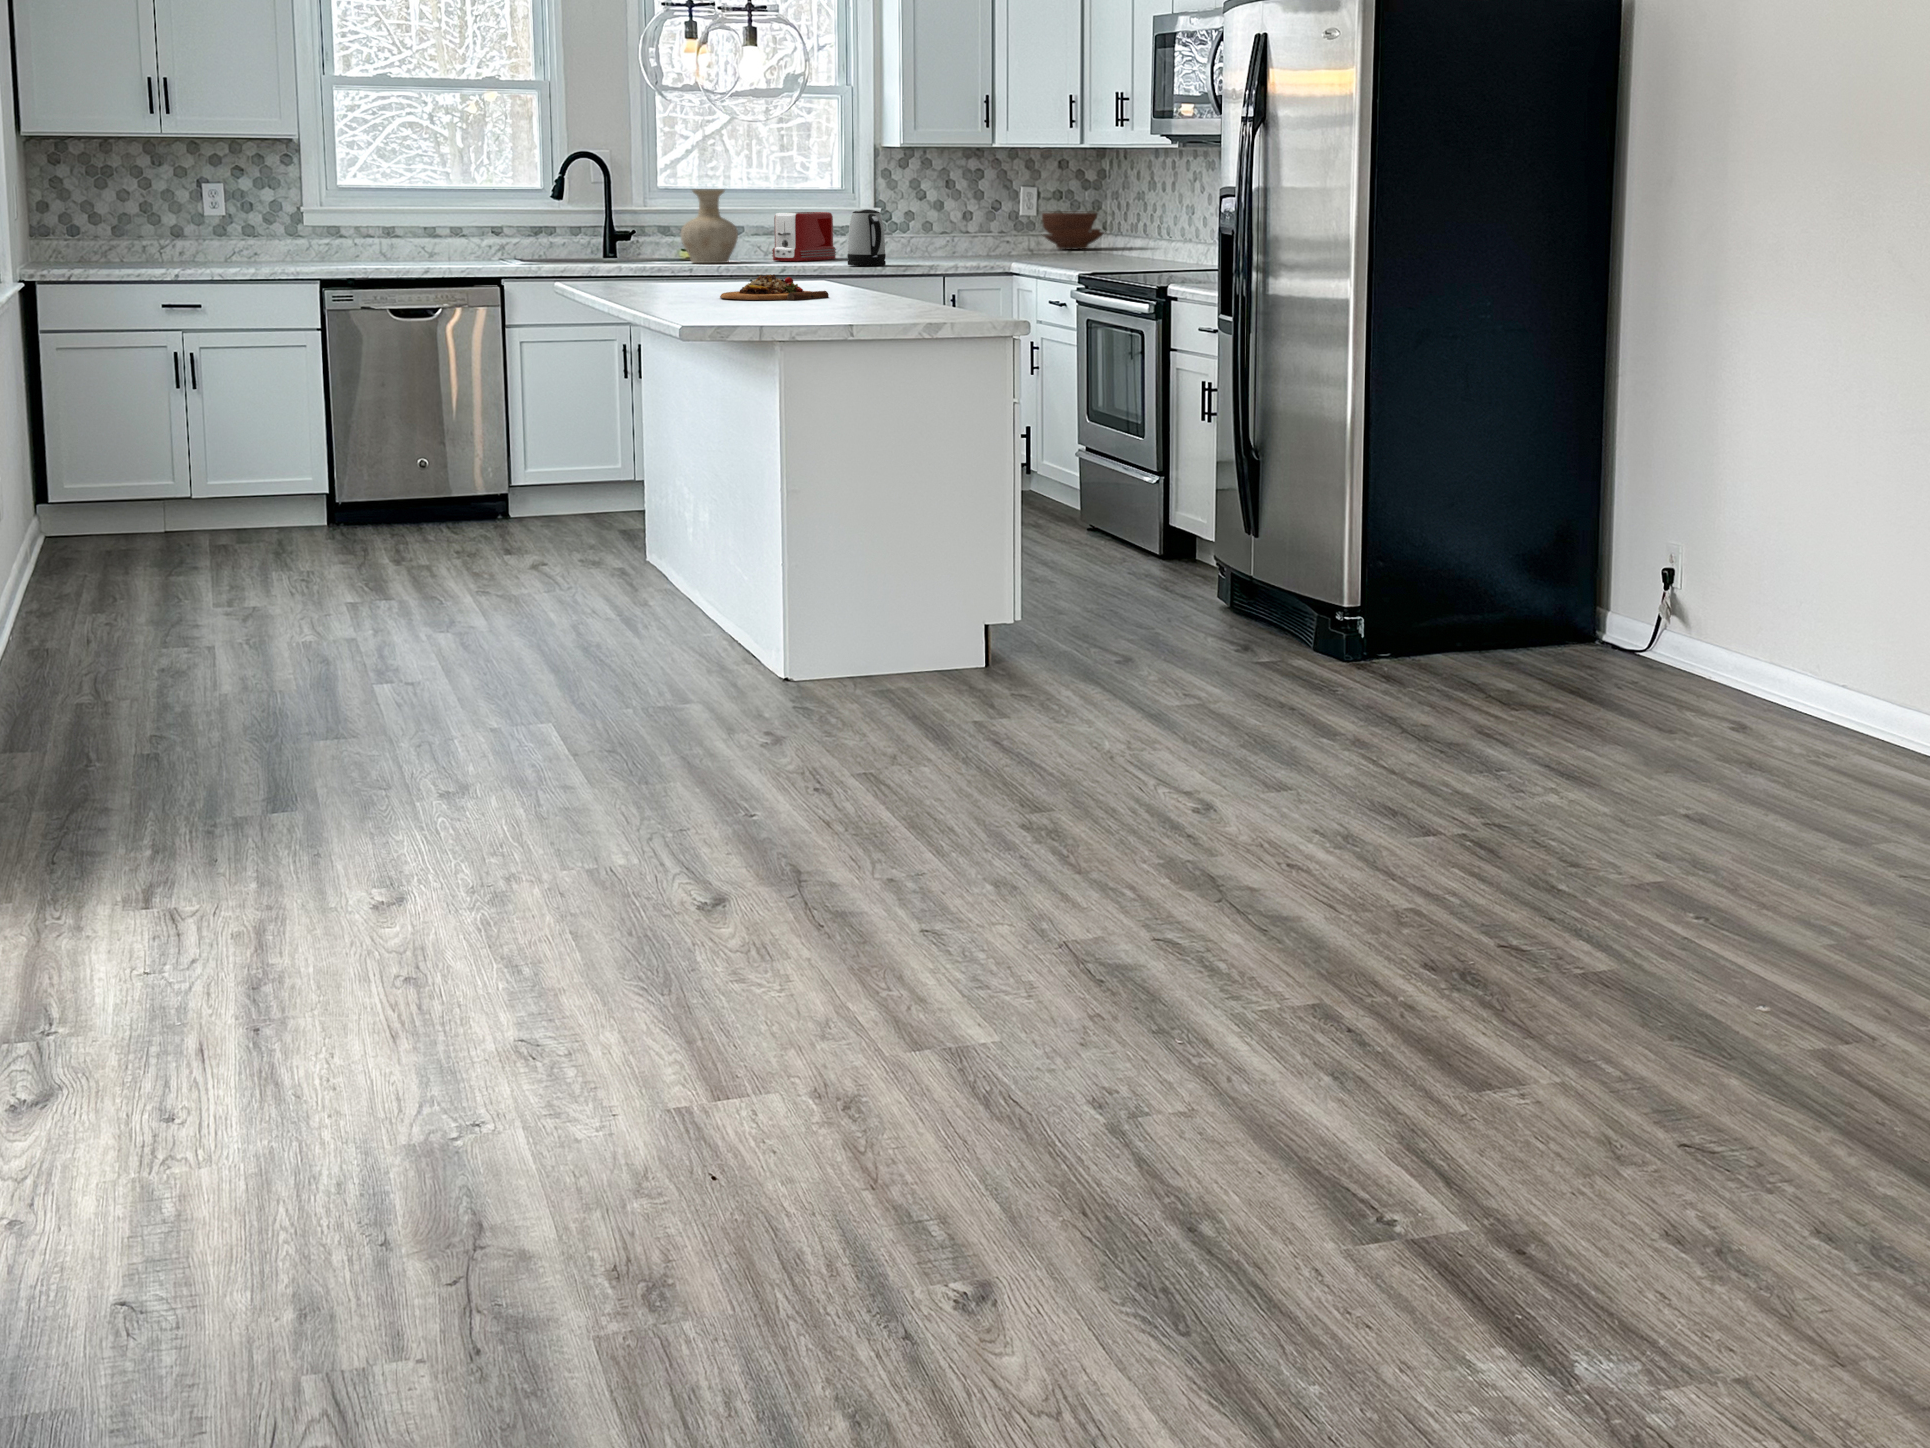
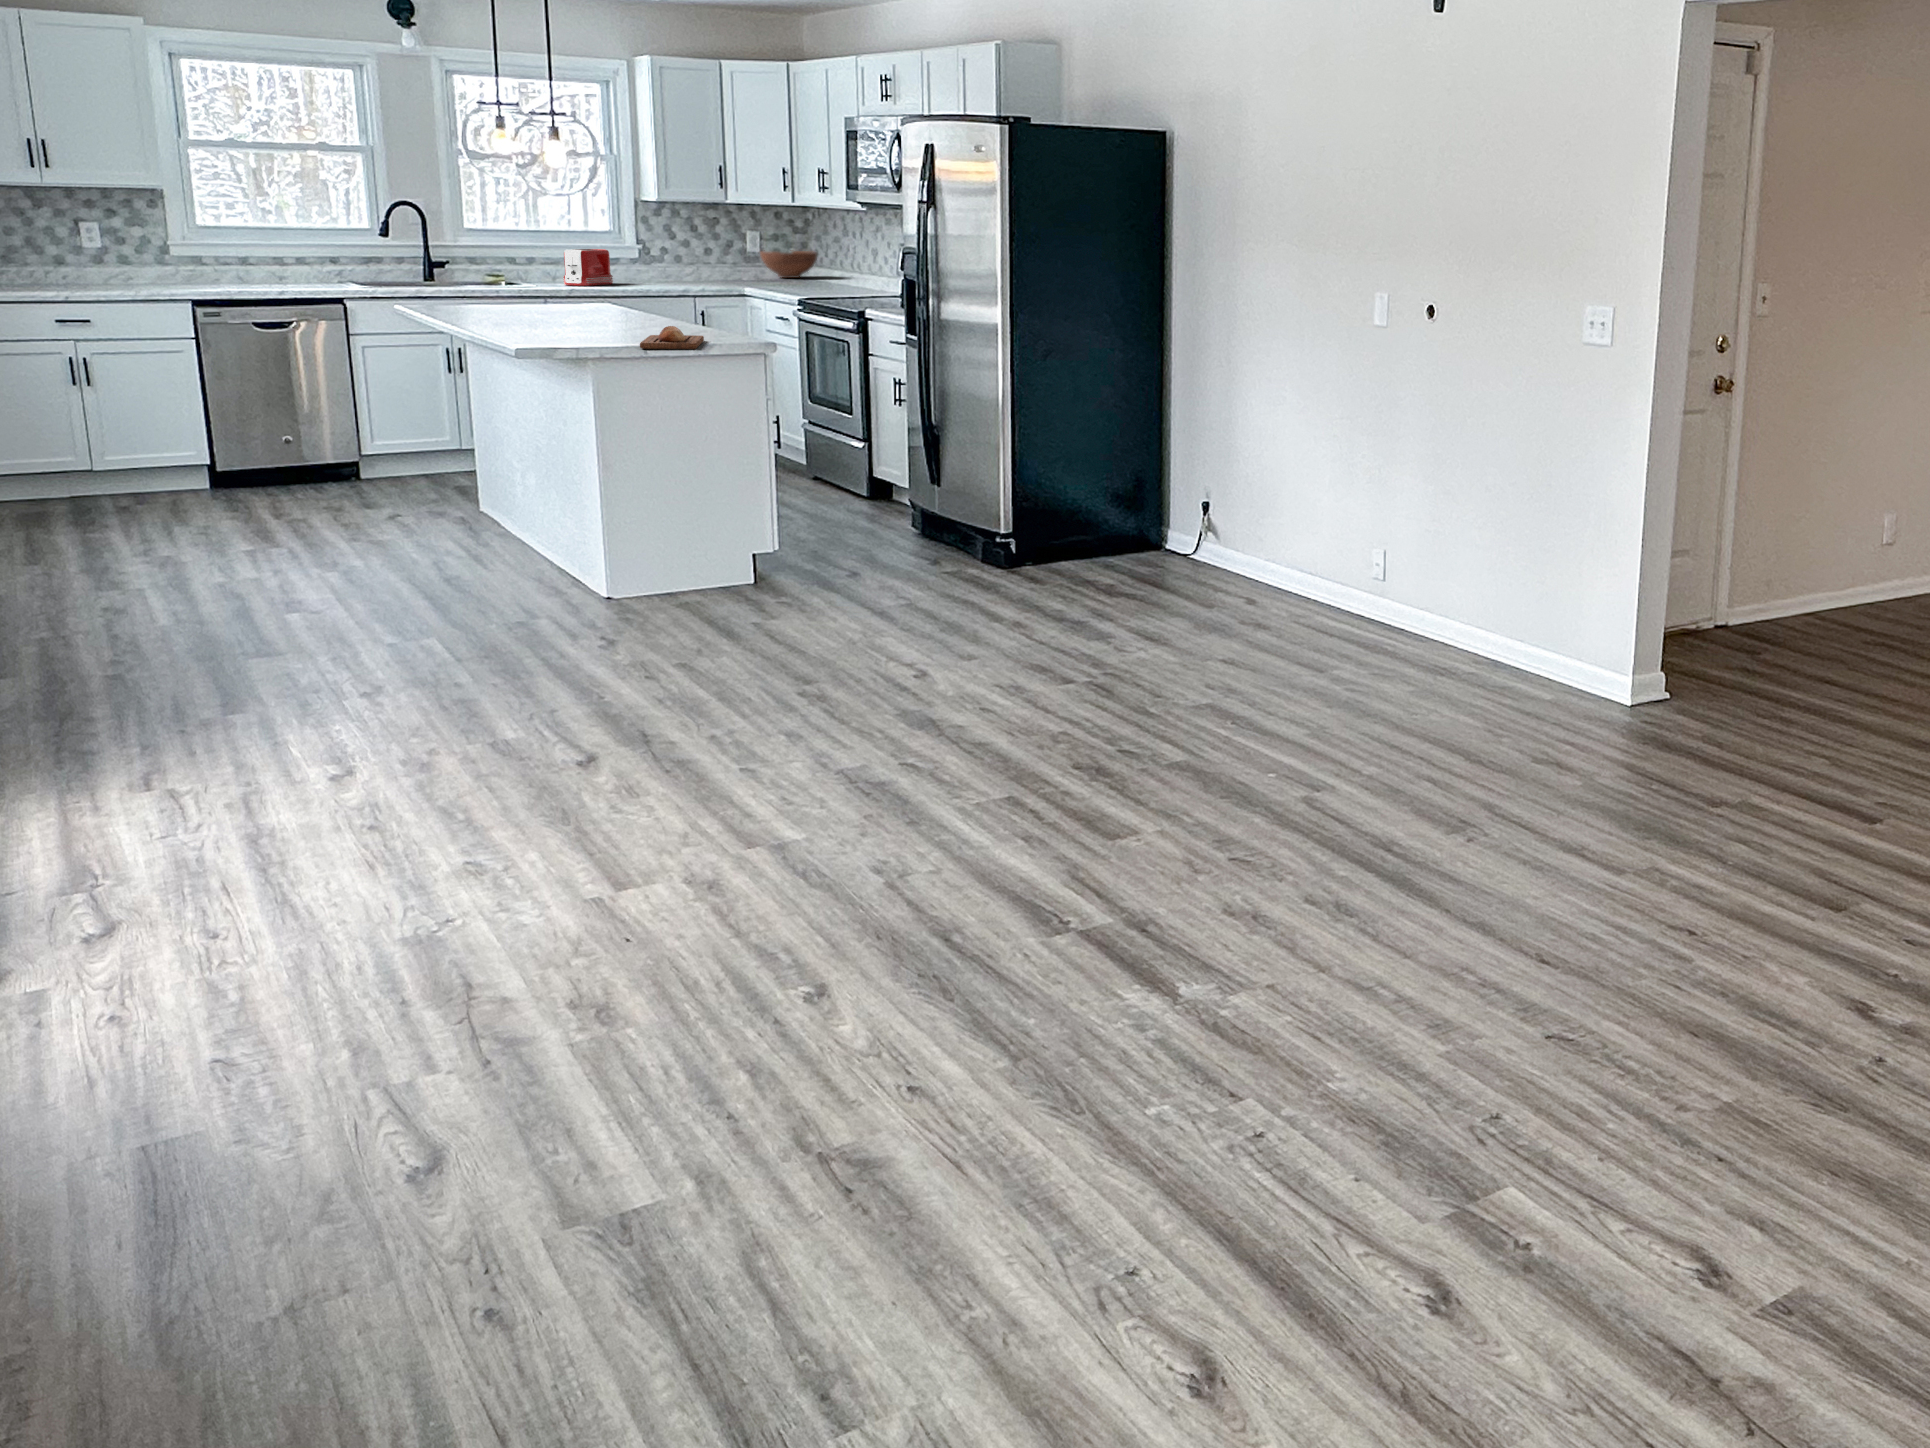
vase: present [681,189,738,263] -> none [489,231,536,287]
kettle: present [847,209,886,266] -> none [625,250,654,291]
cutting board: present [720,275,829,300] -> none [538,305,623,324]
bread loaf: none [838,295,928,325] -> present [640,326,704,349]

